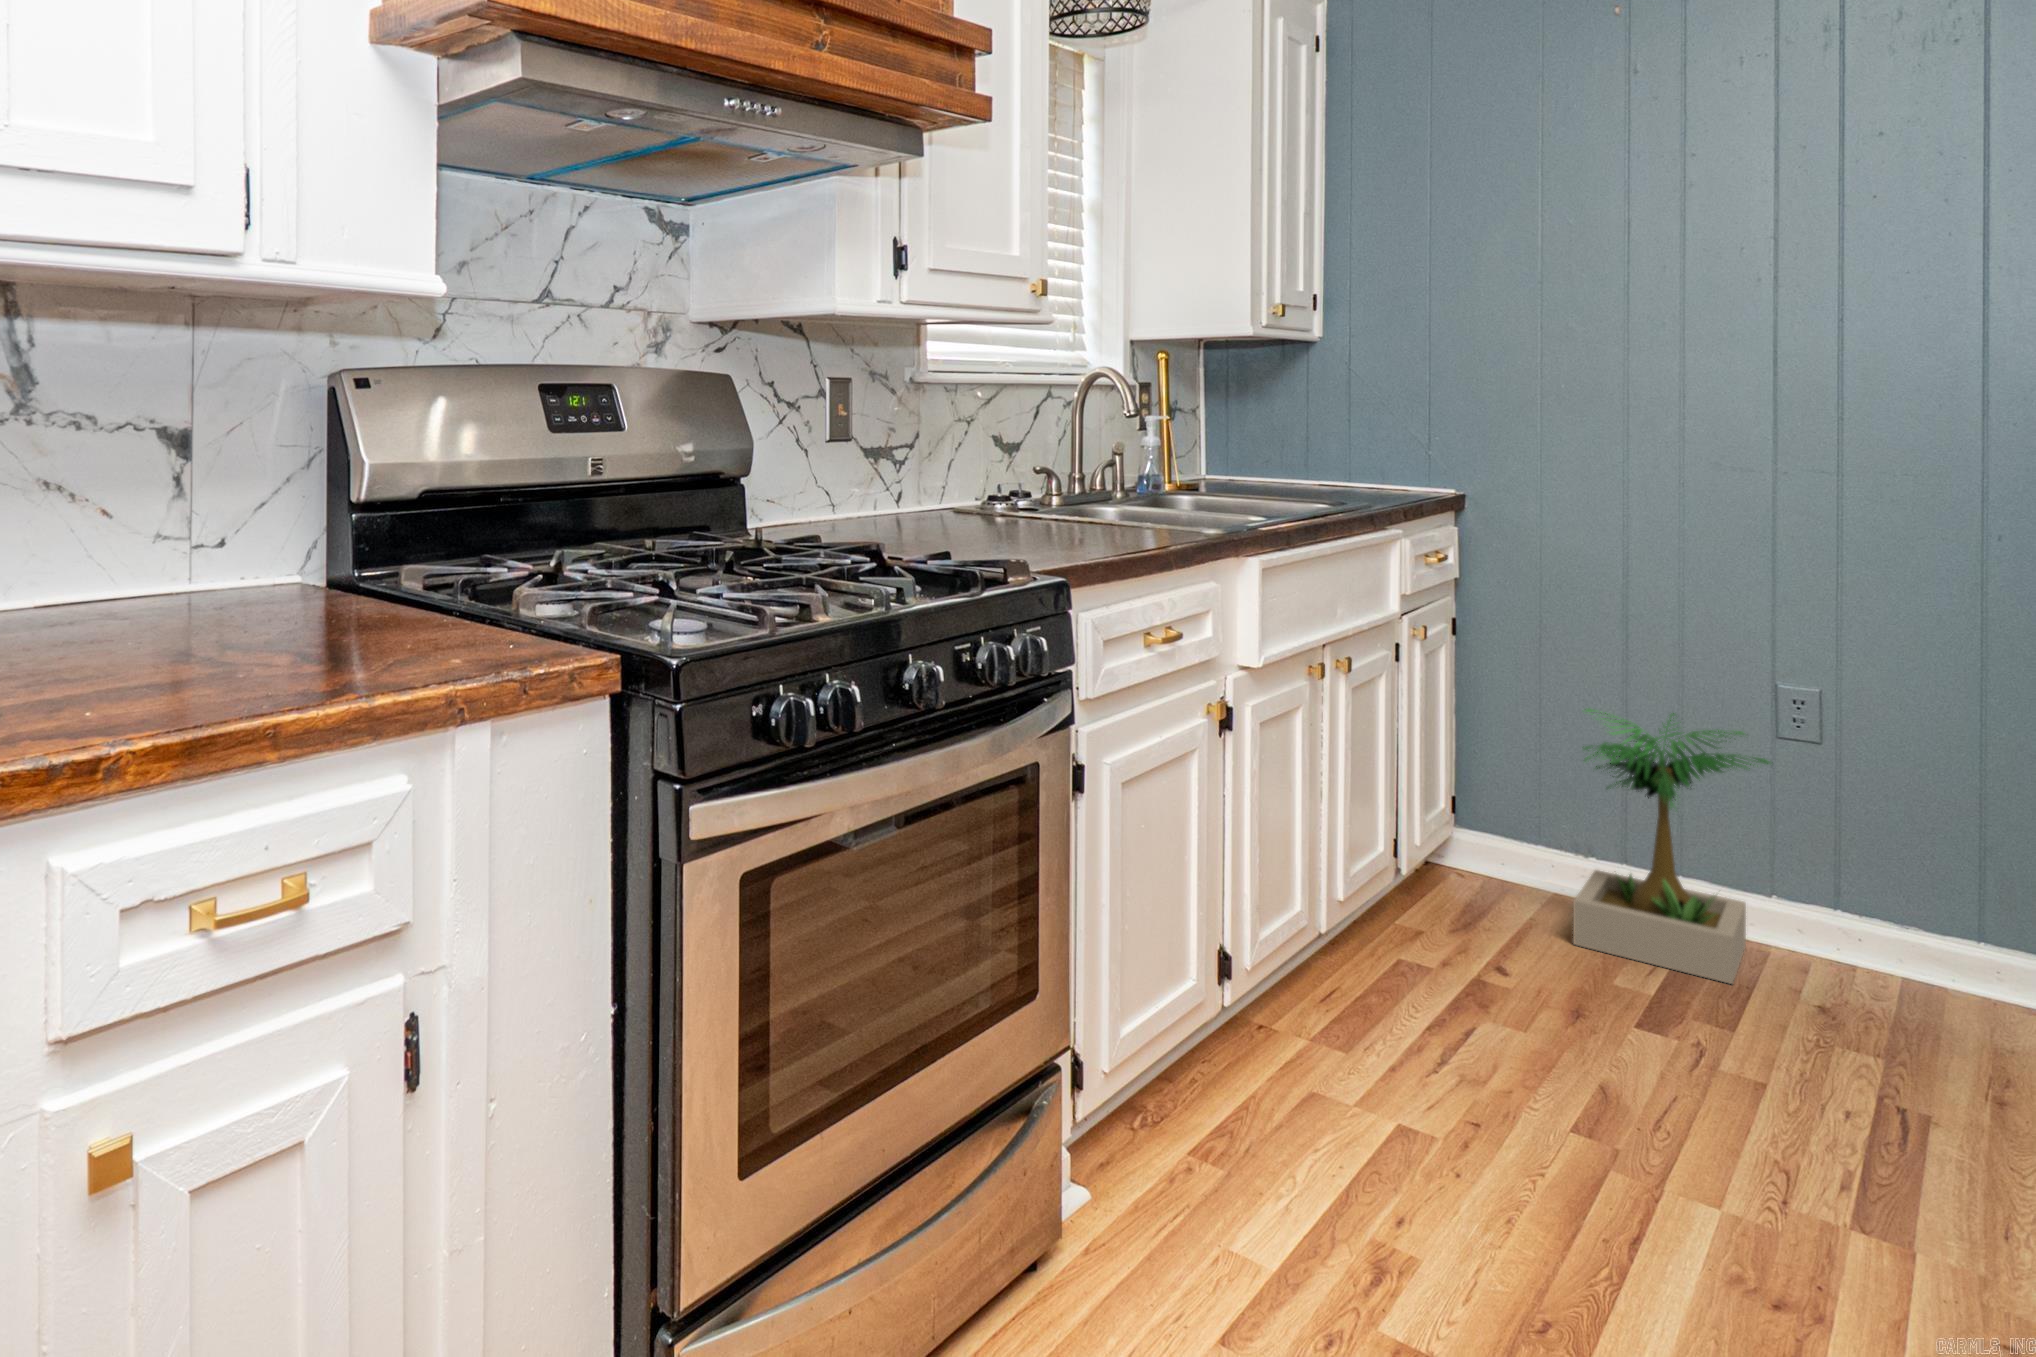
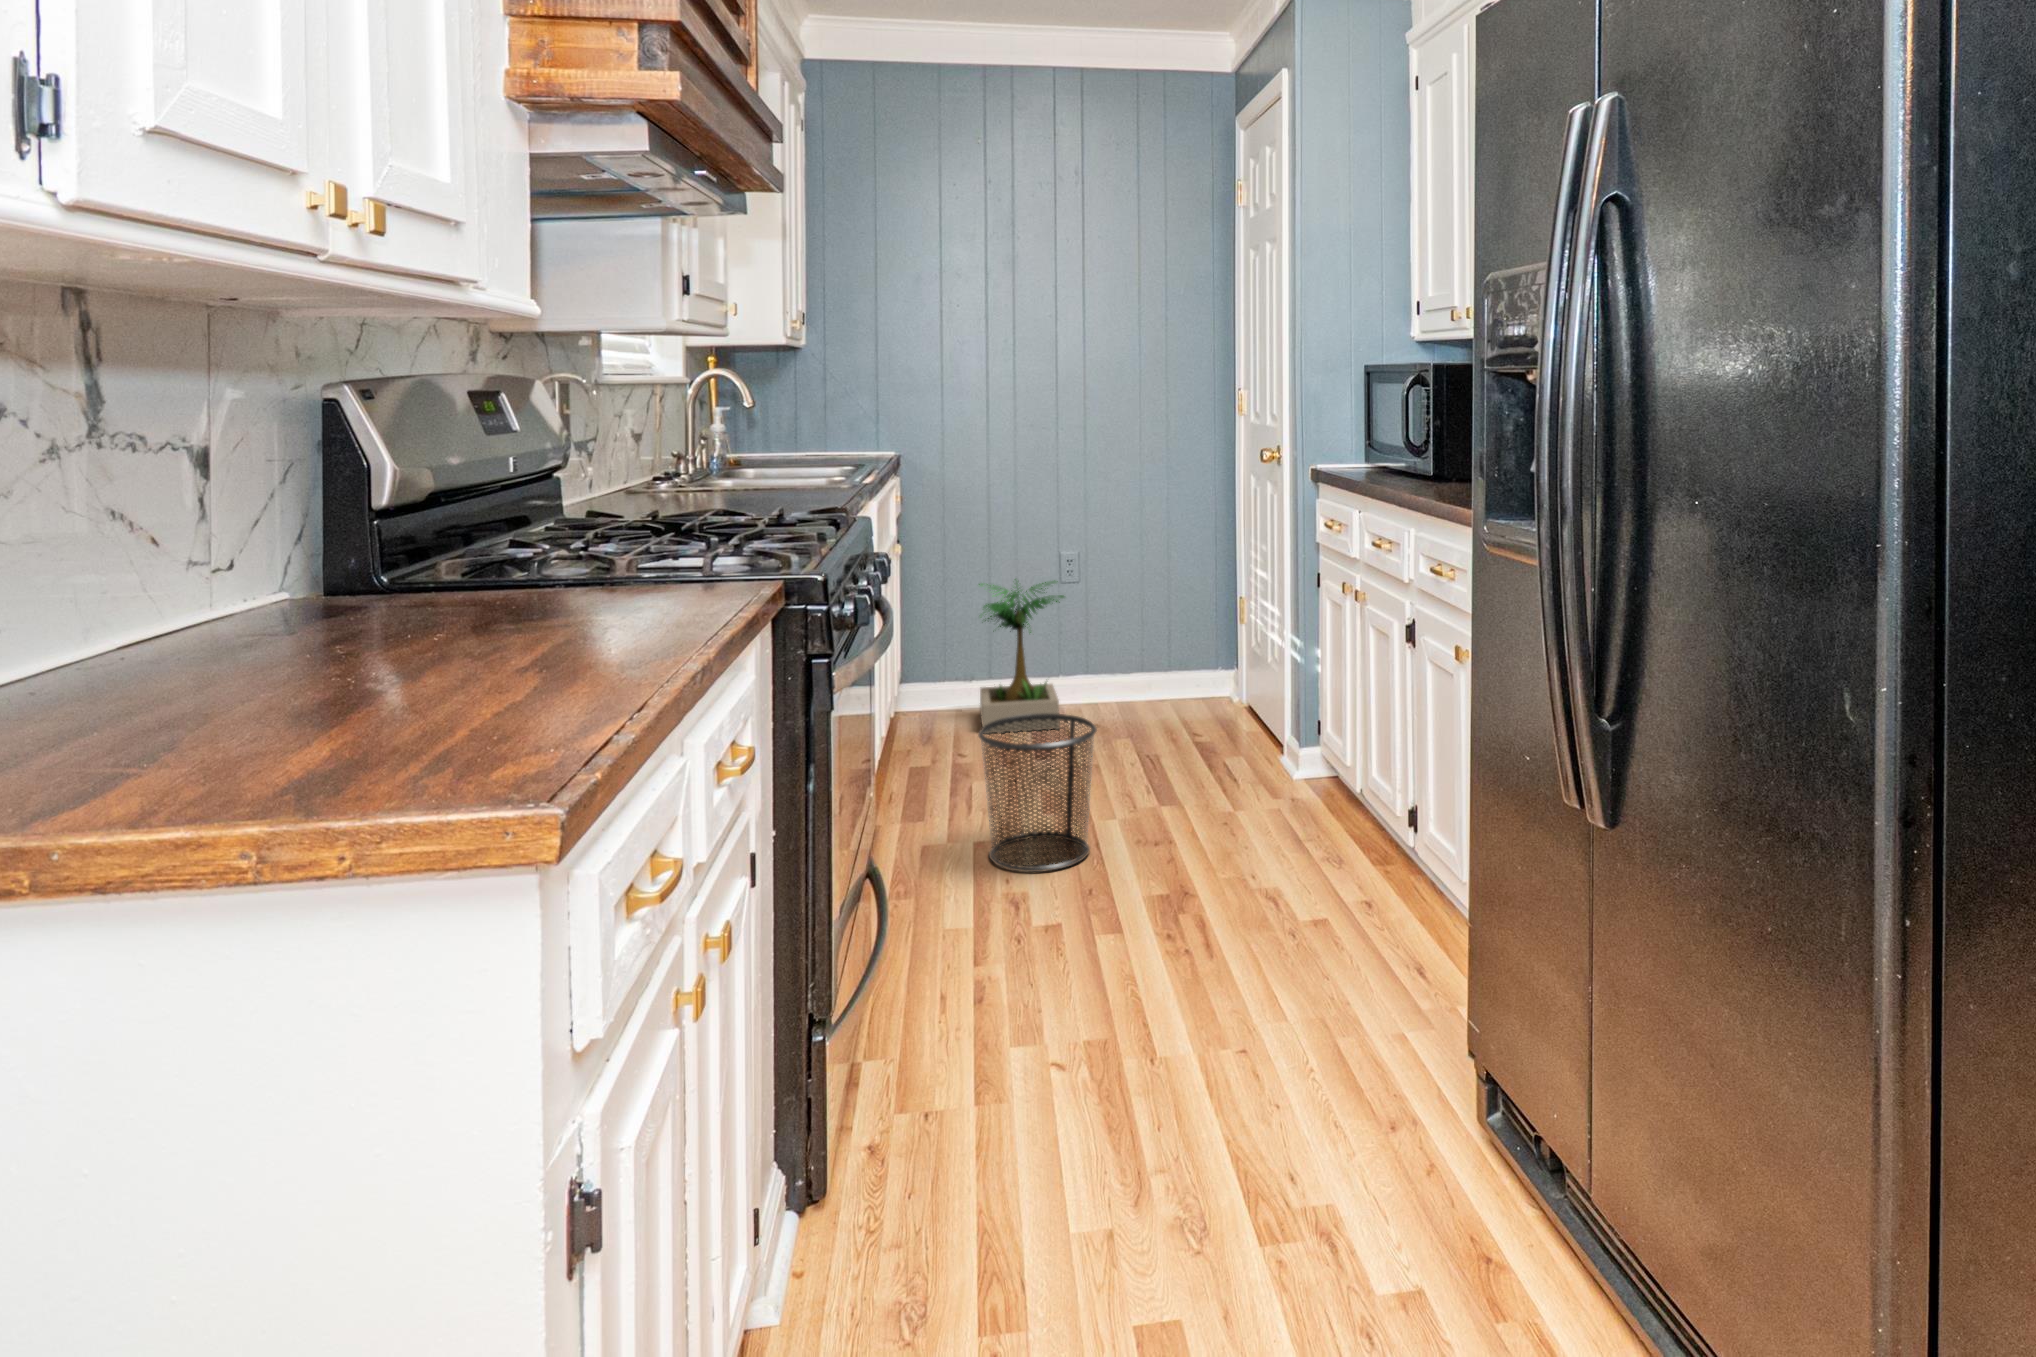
waste bin: none [1389,942,1638,1253] -> present [978,714,1097,872]

